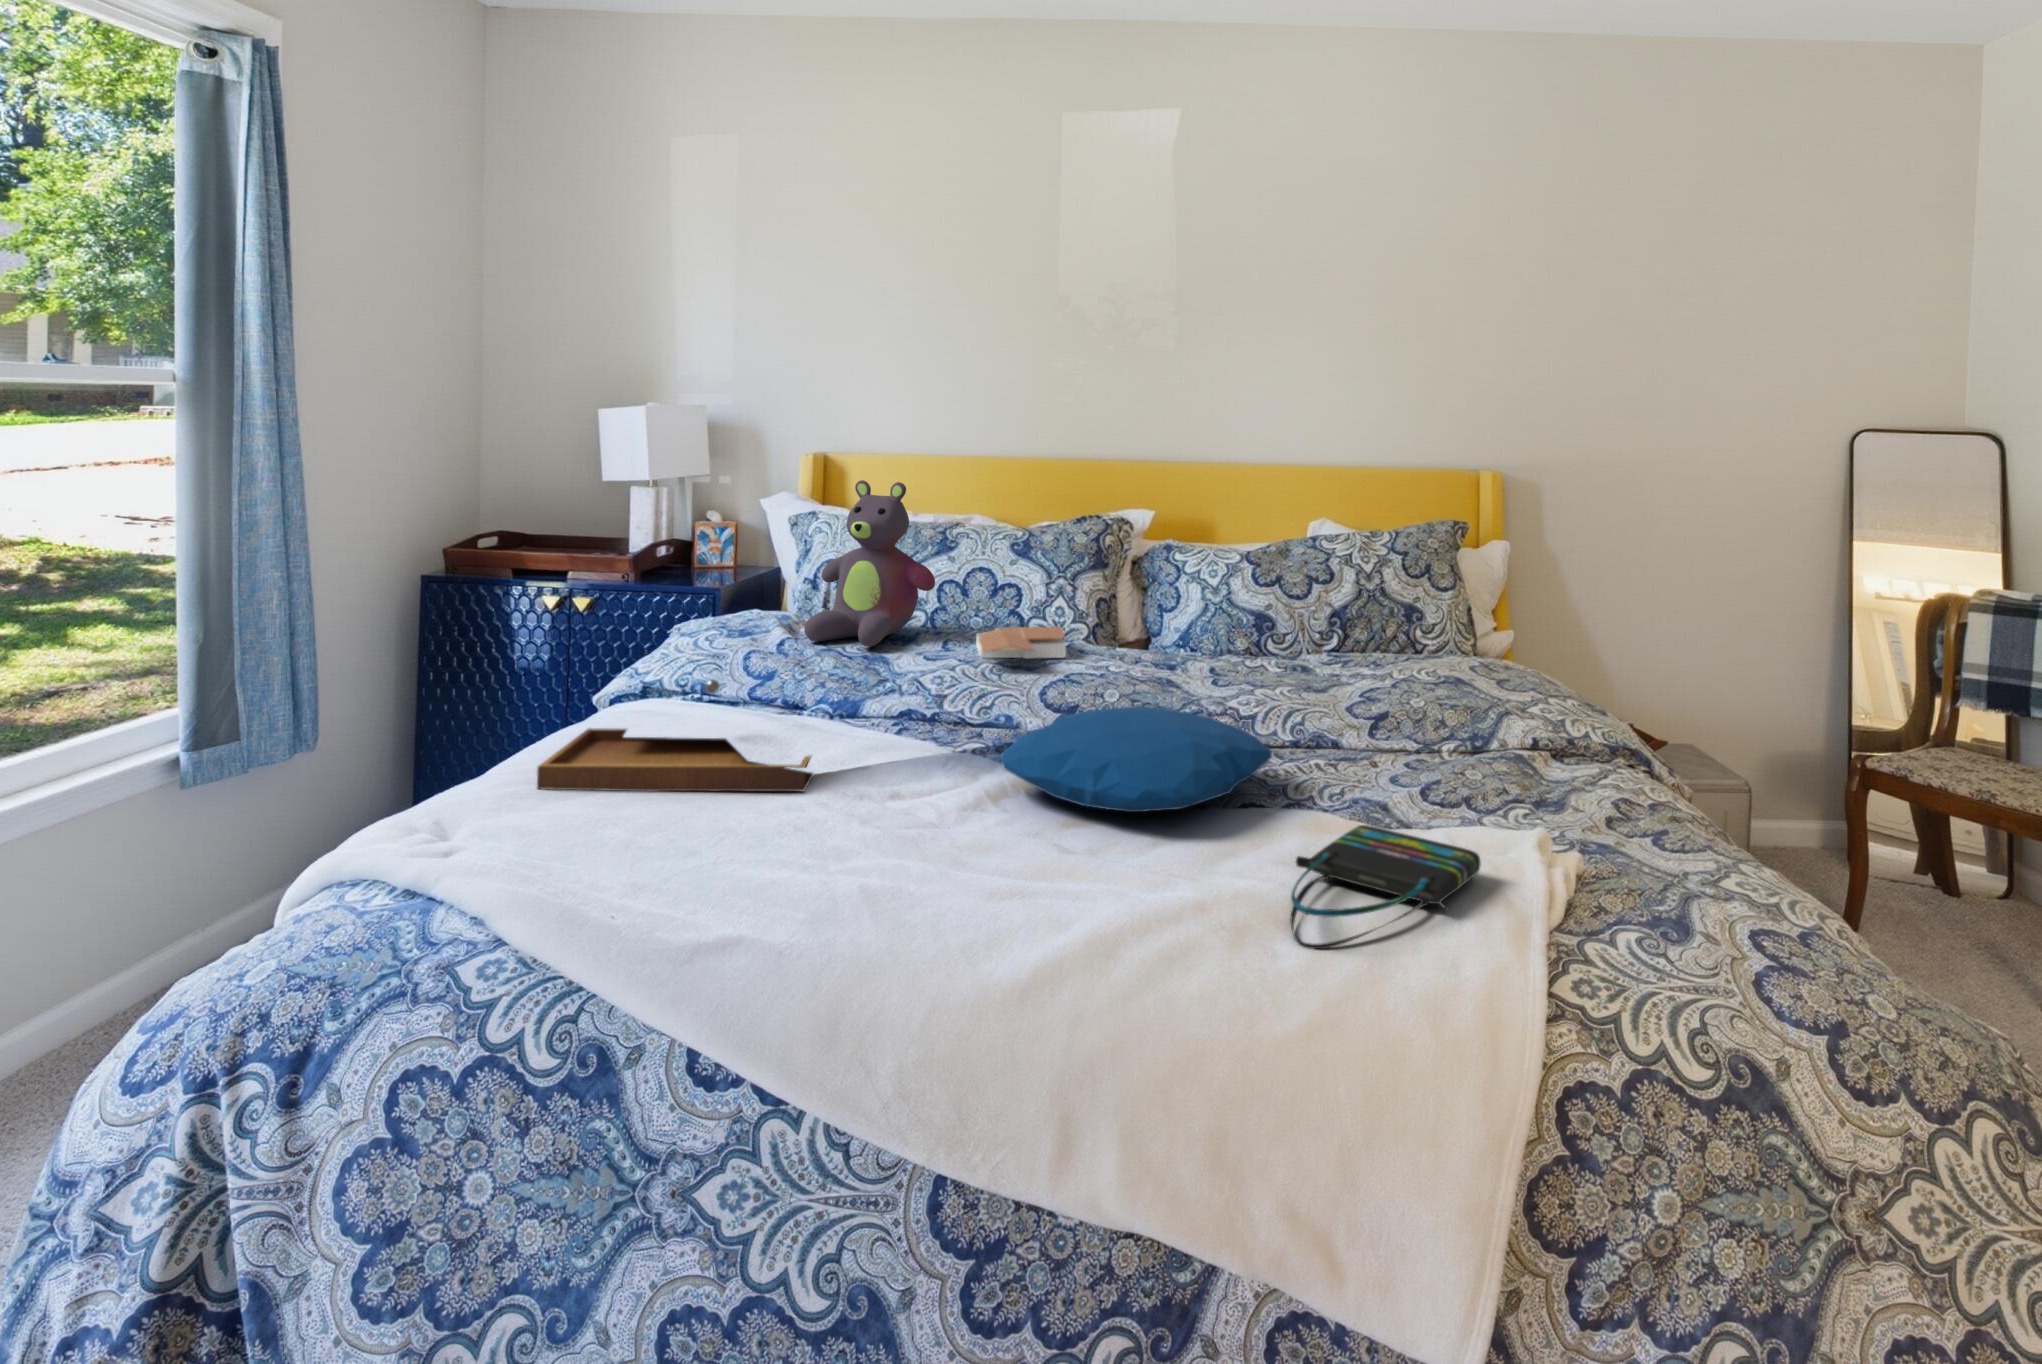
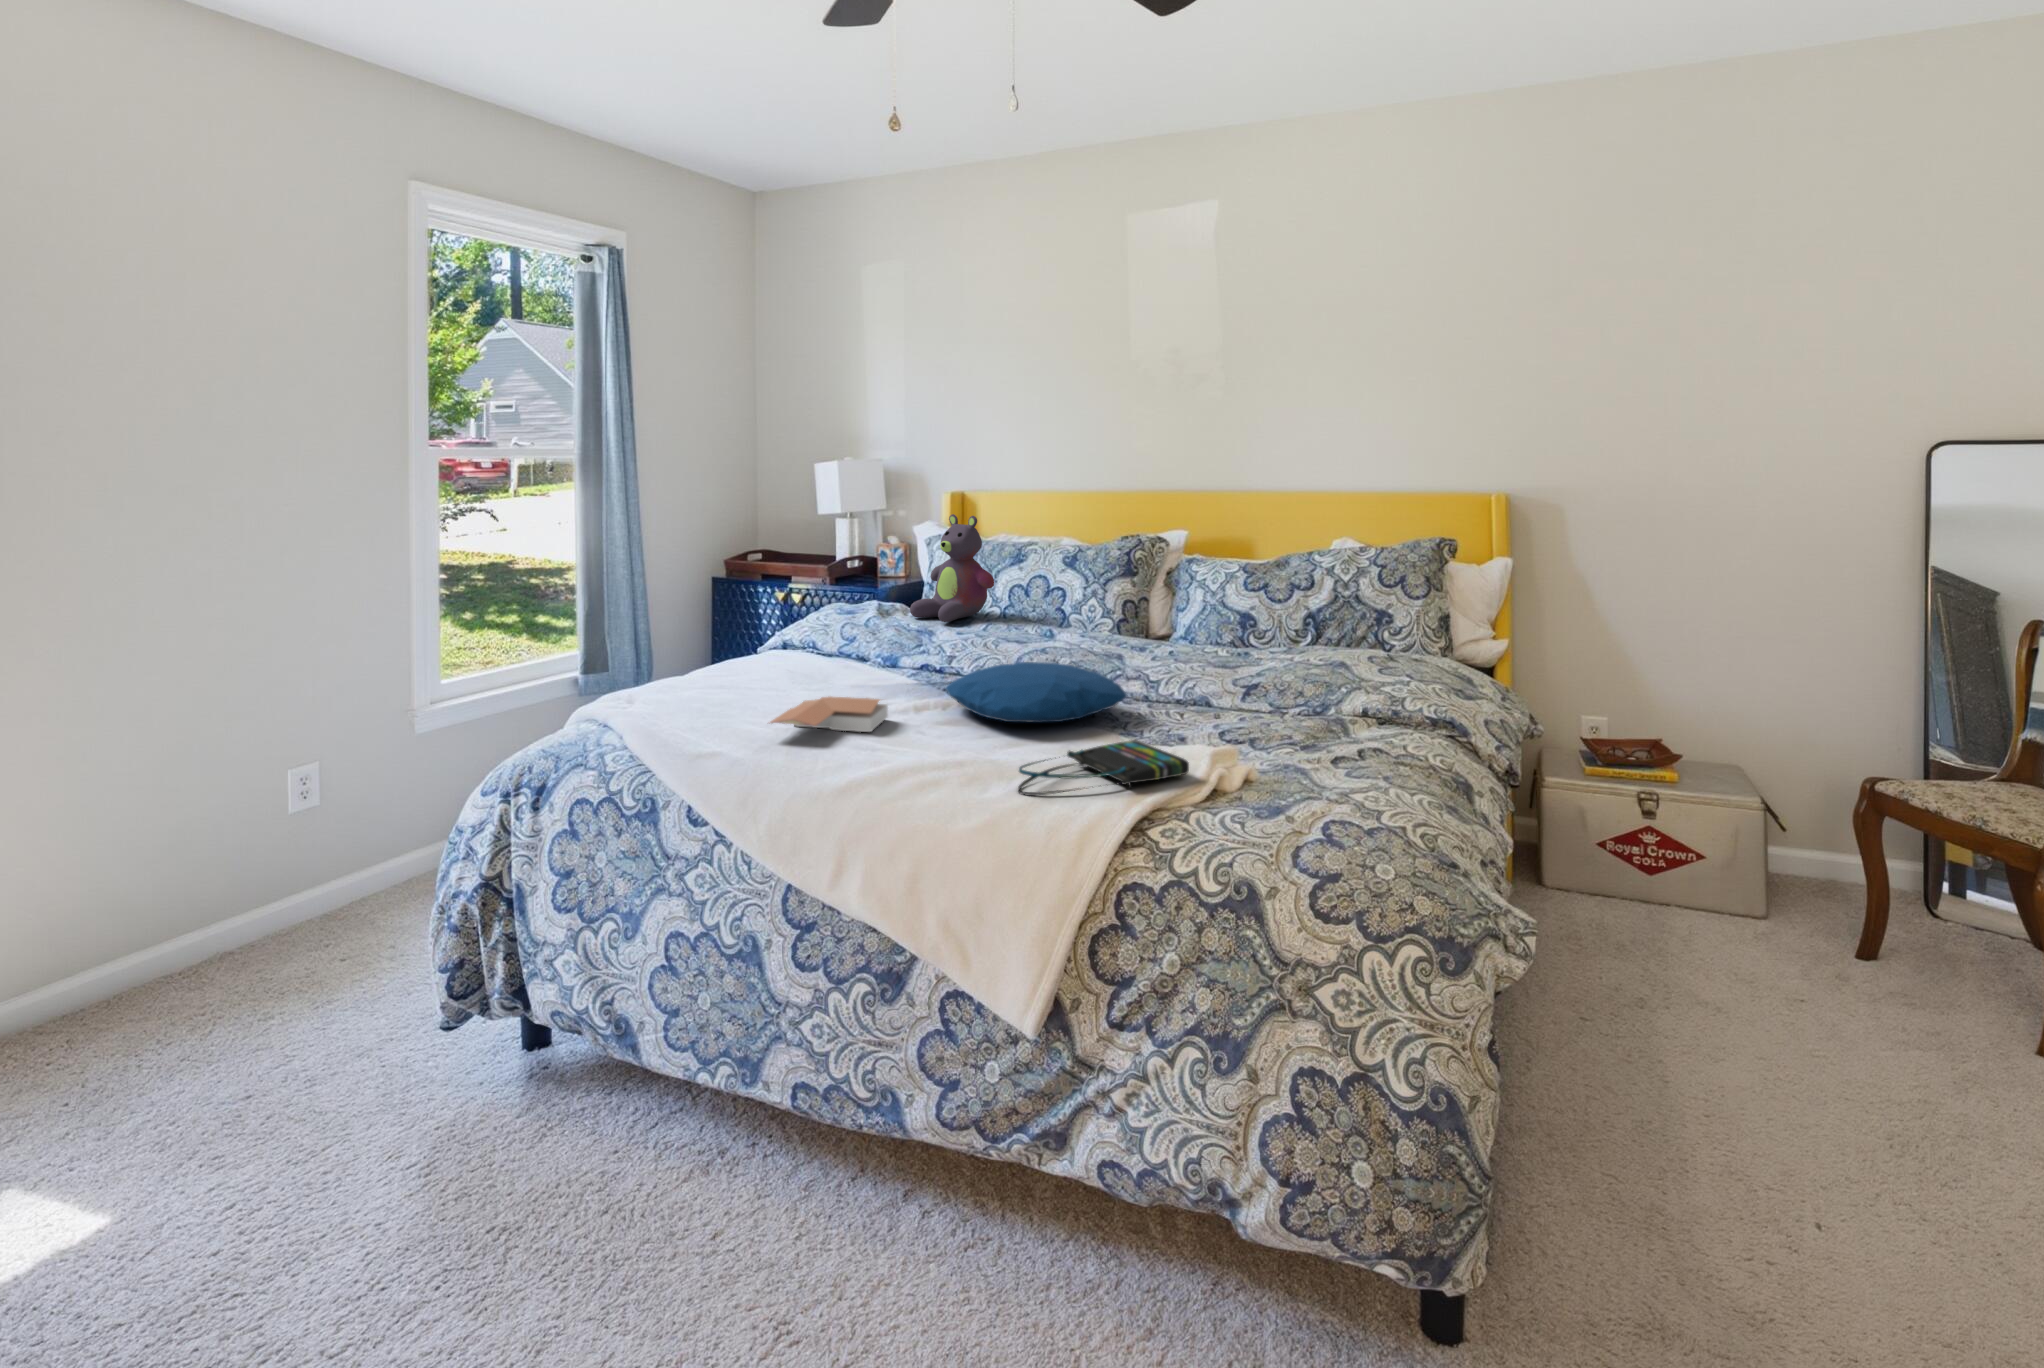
book: present [976,627,1066,659] -> present [770,697,888,732]
tray: present [537,680,813,791] -> none [700,628,872,695]

